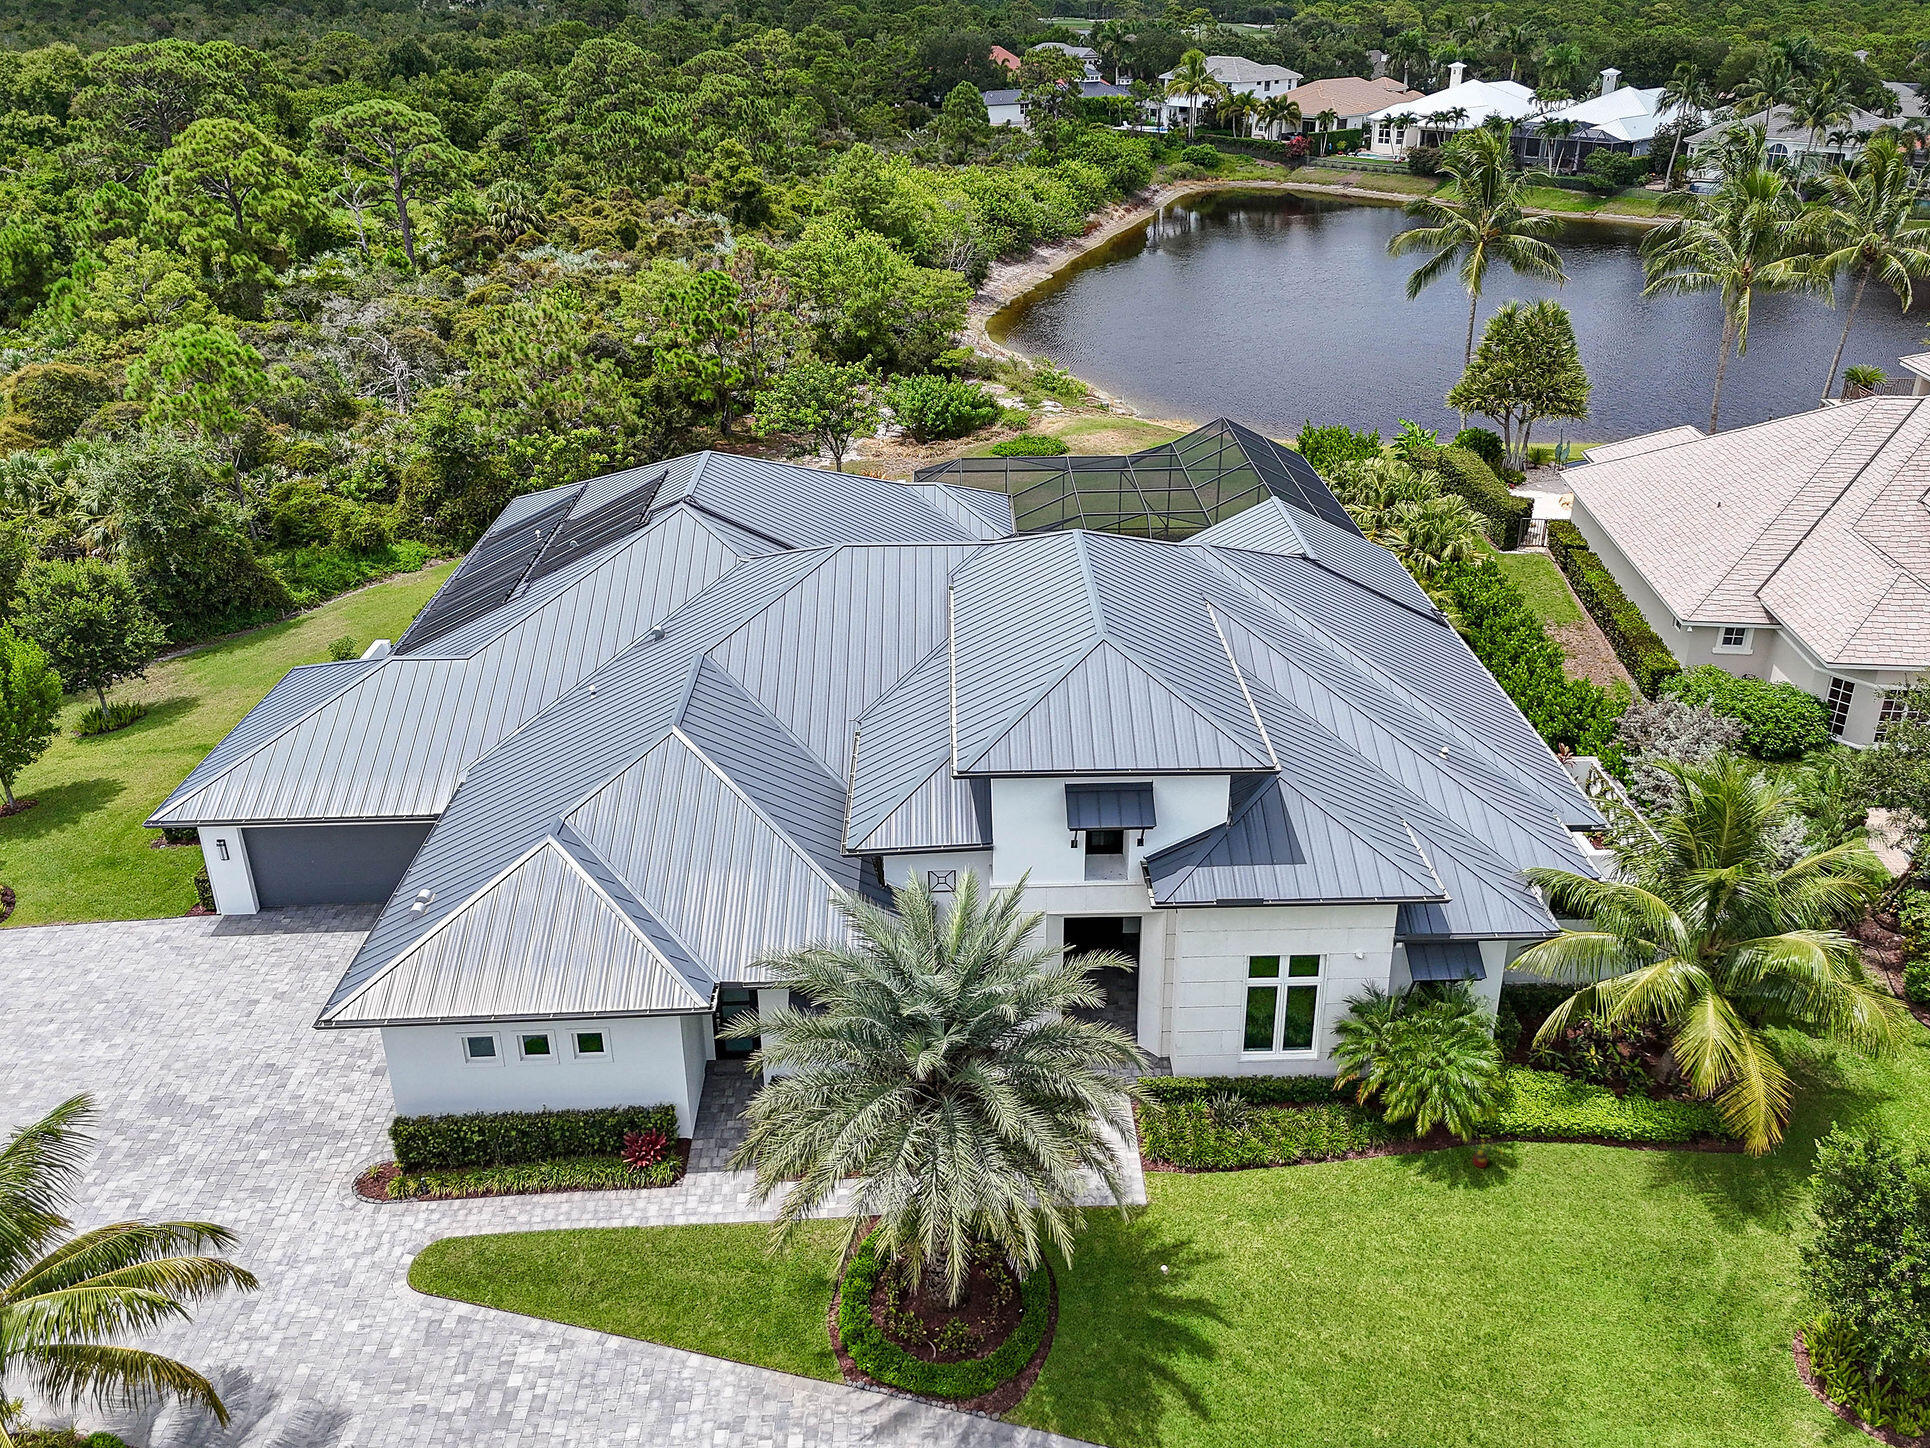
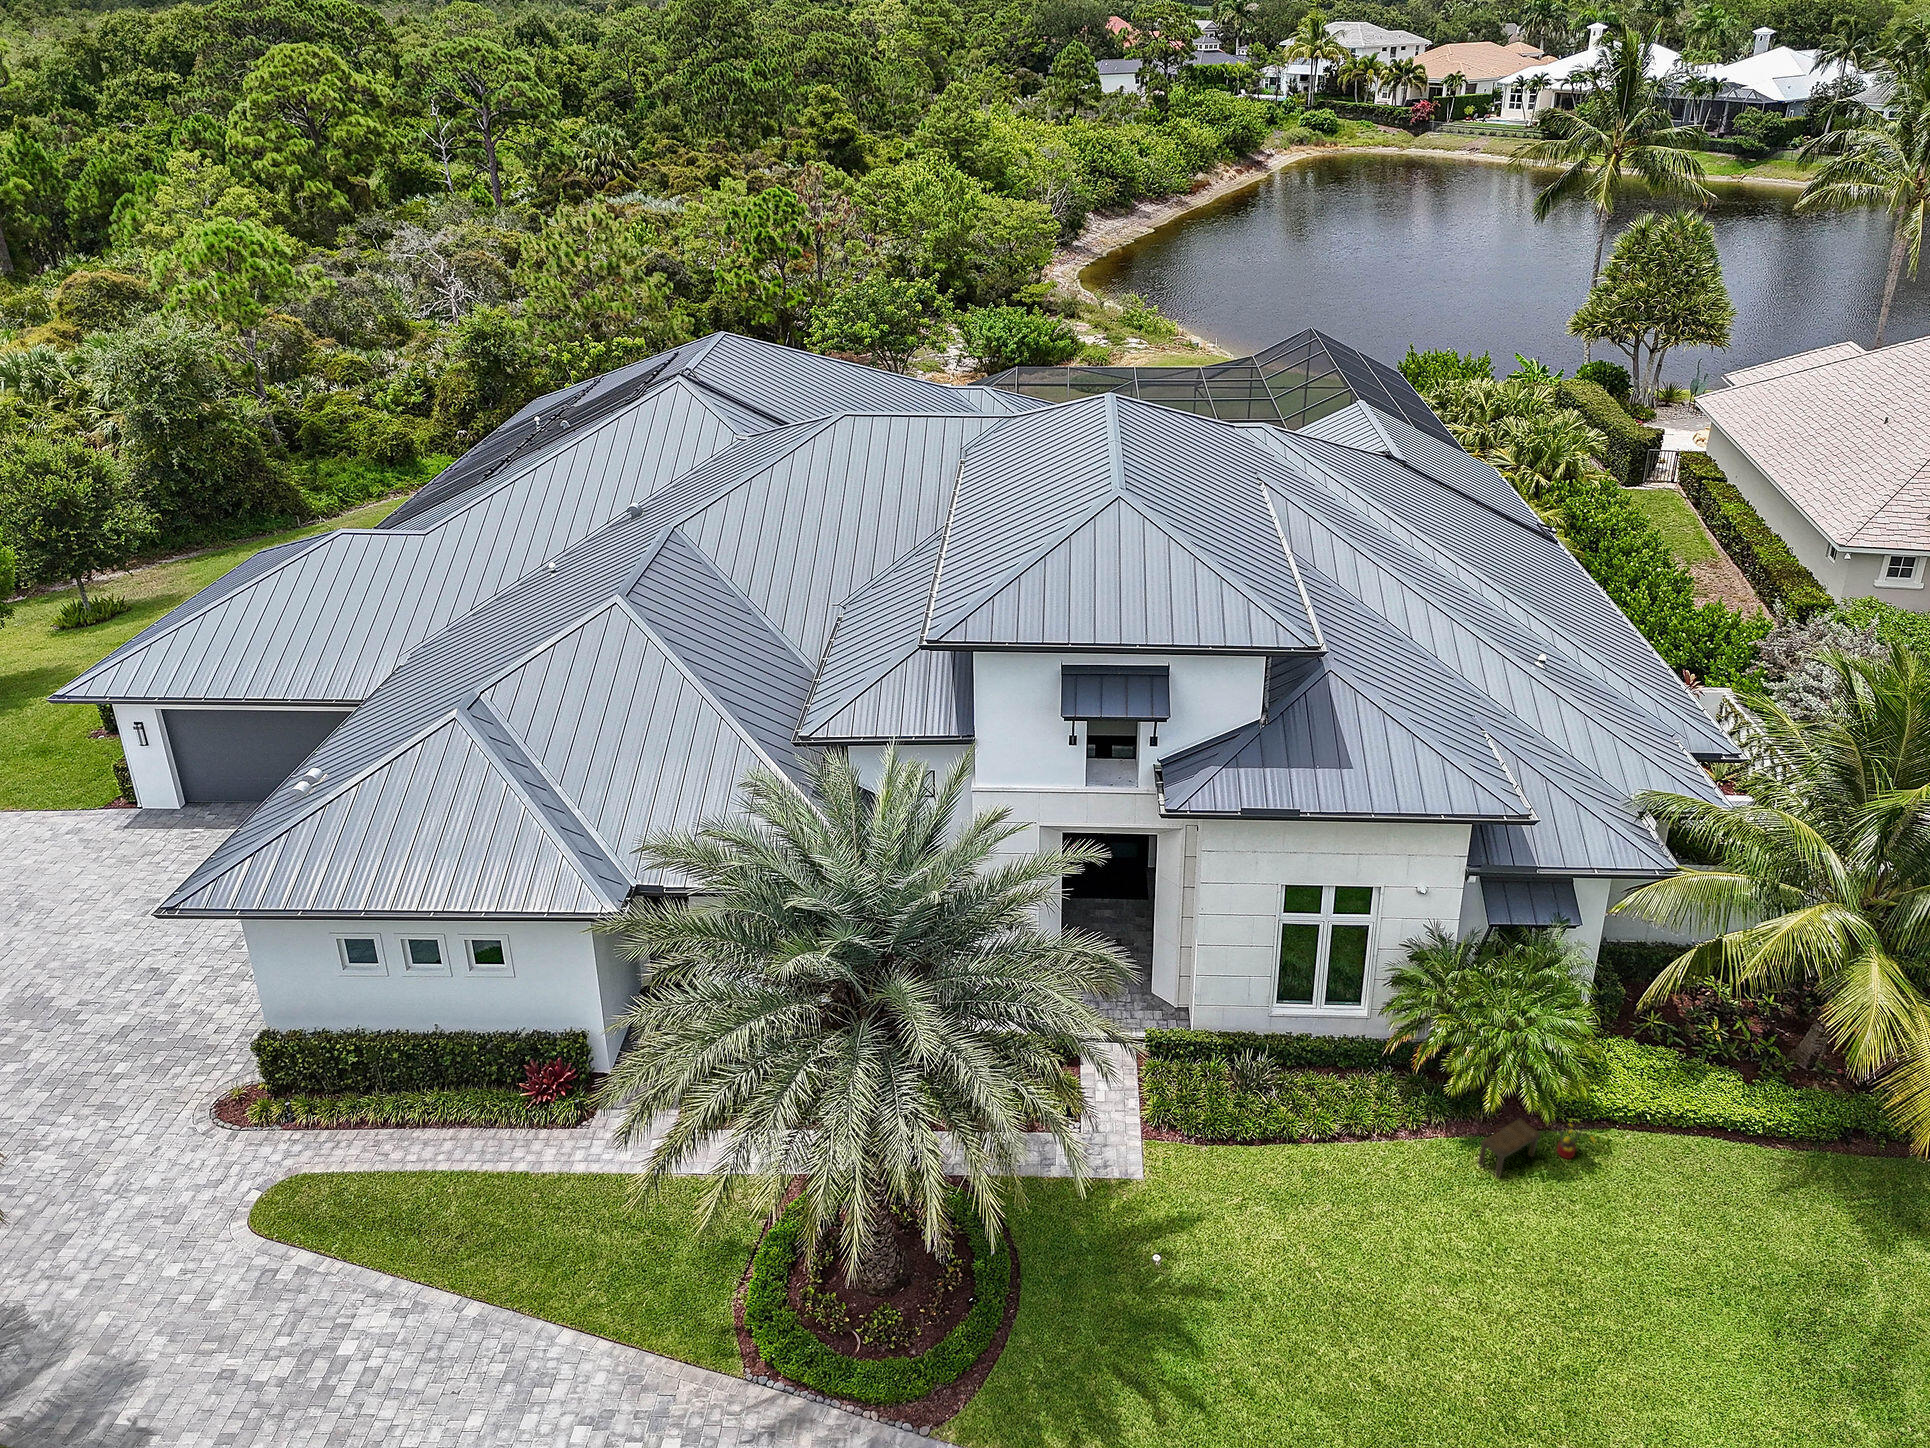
bench: none [1411,1137,1460,1188] -> present [1478,1119,1540,1178]

